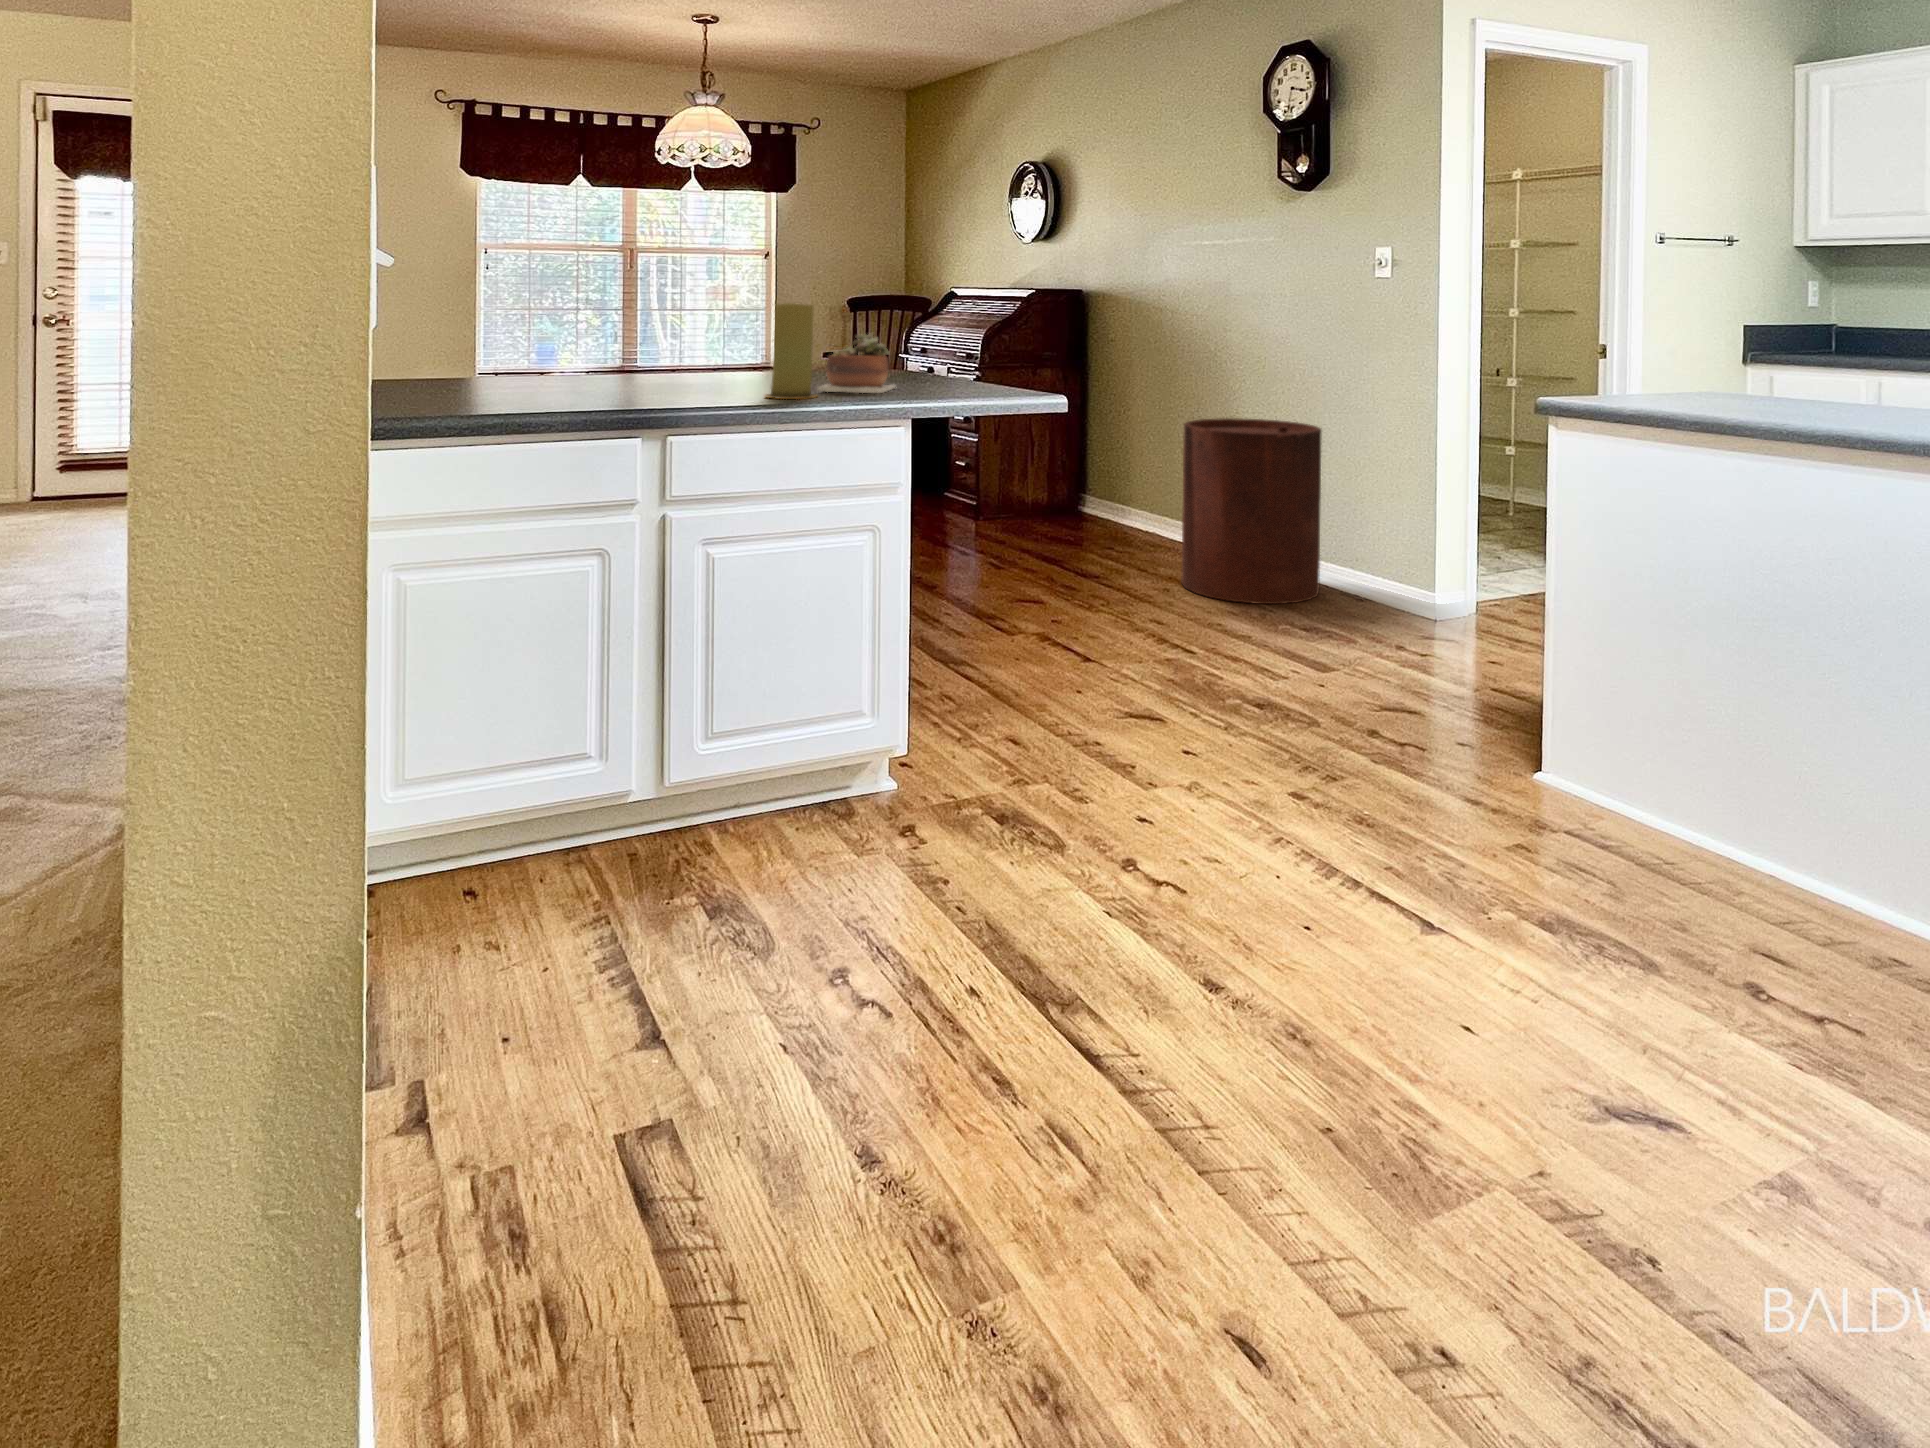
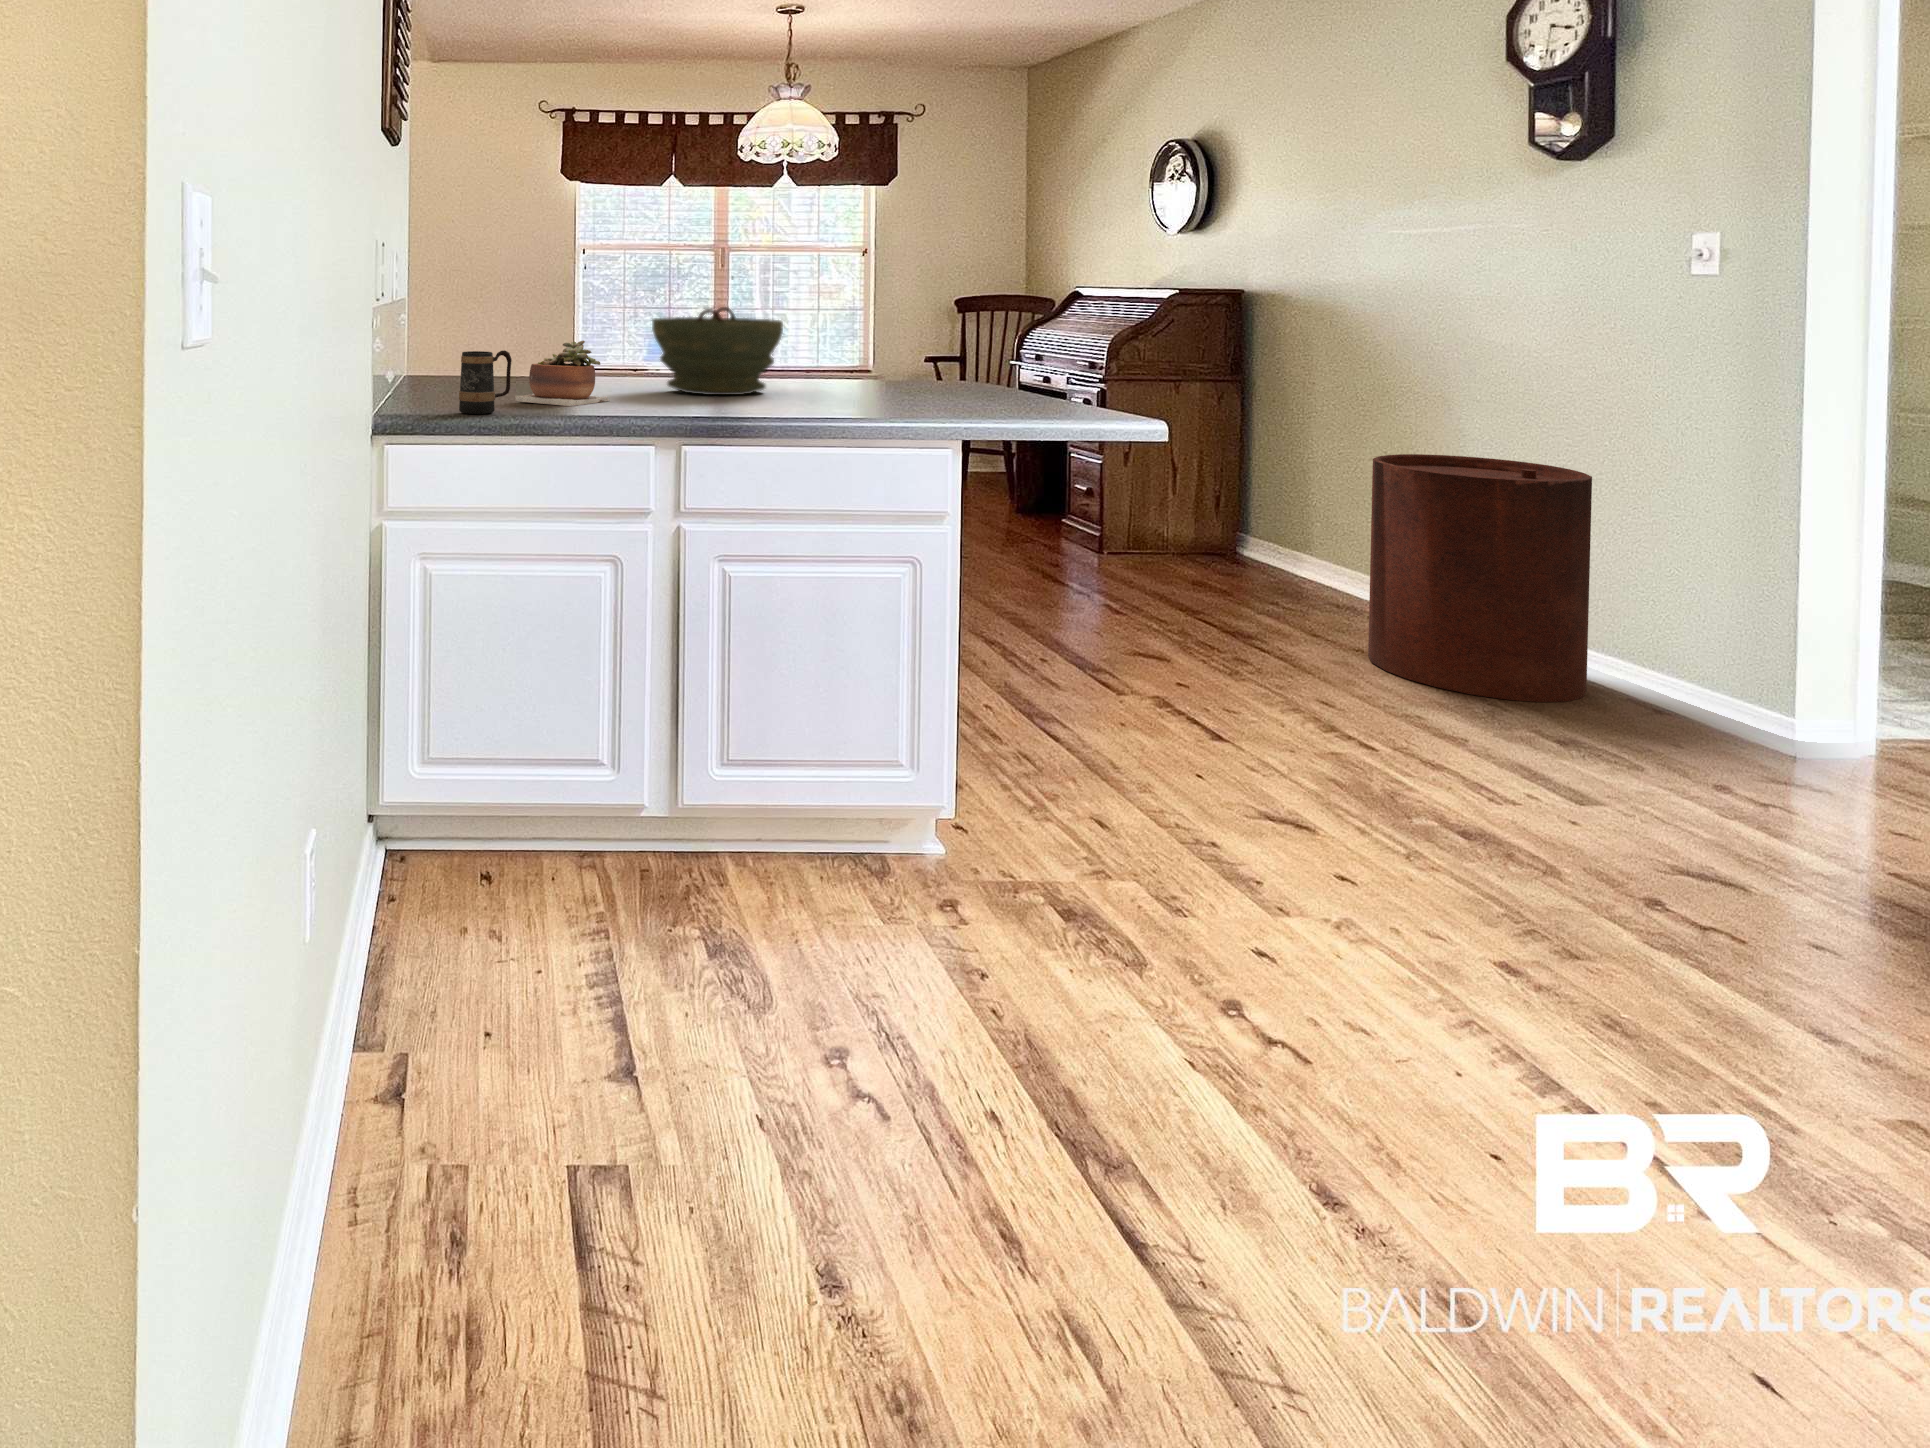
candle: present [765,303,816,399] -> none [794,307,853,411]
bowl: none [614,304,741,390] -> present [652,307,783,395]
succulent plant: present [817,333,895,393] -> present [515,341,610,406]
mug: none [430,350,487,417] -> present [459,350,512,414]

